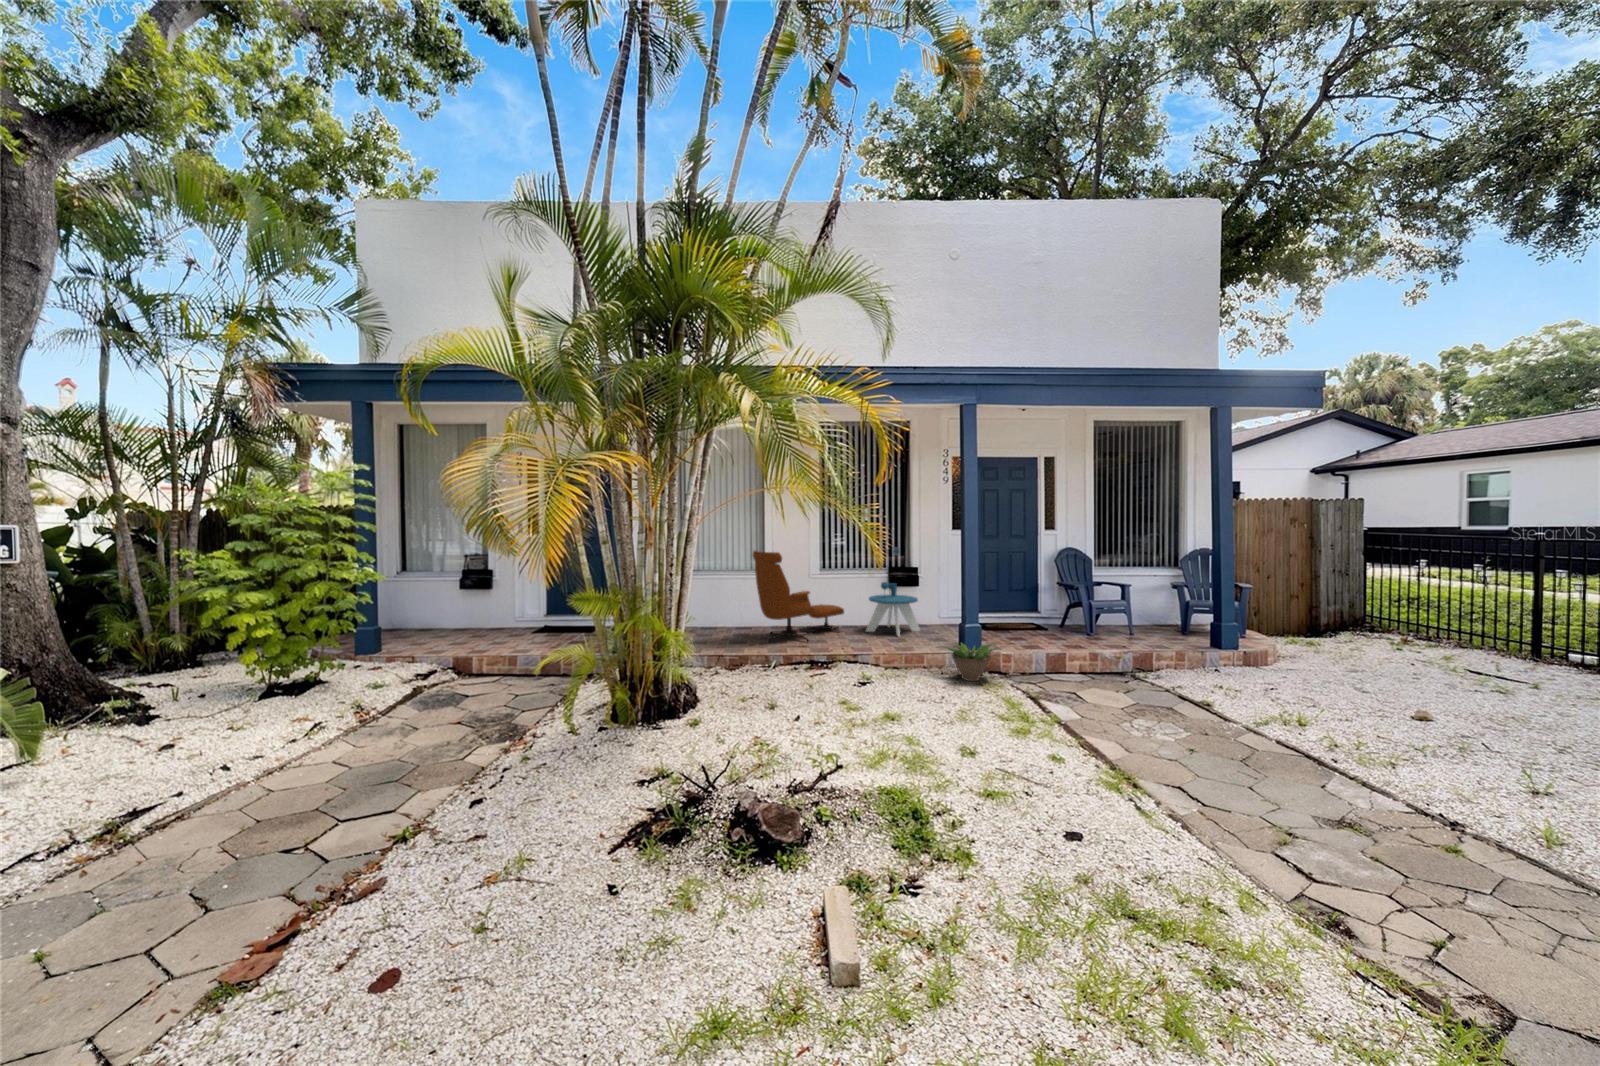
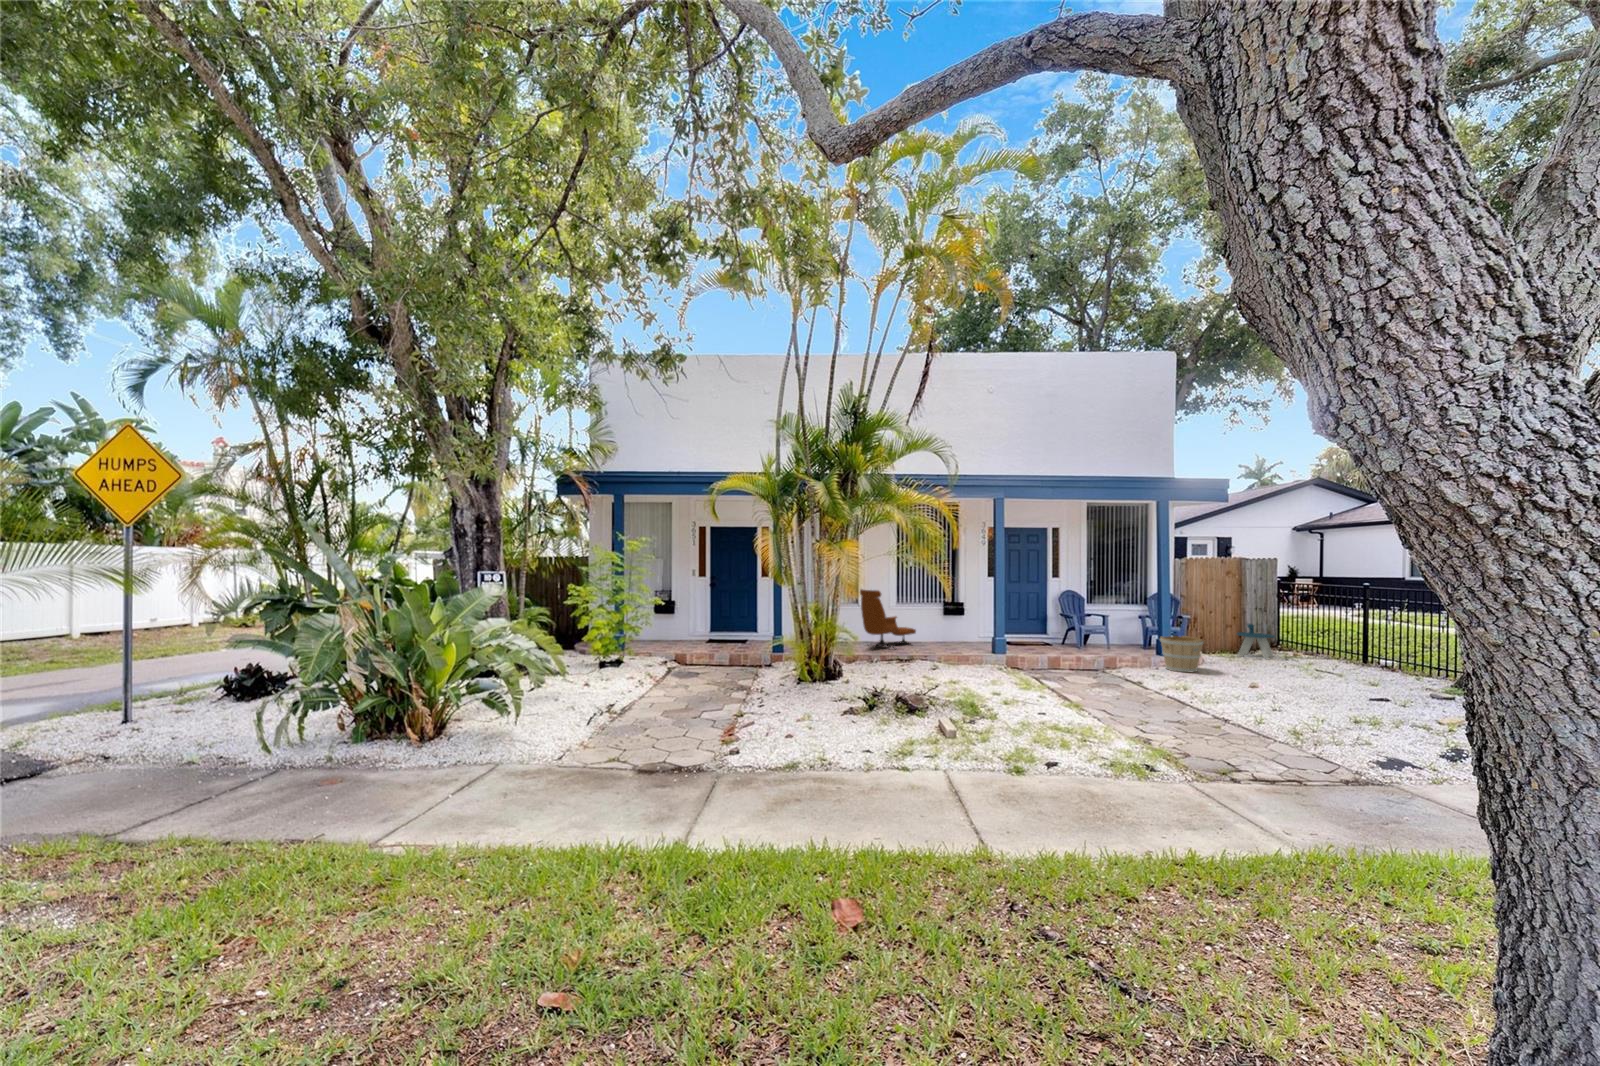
side table: present [866,582,920,637] -> present [1237,624,1275,660]
wooden bucket: none [1221,618,1298,680] -> present [1160,636,1203,672]
decorative plant: present [941,643,998,681] -> none [982,648,1024,670]

